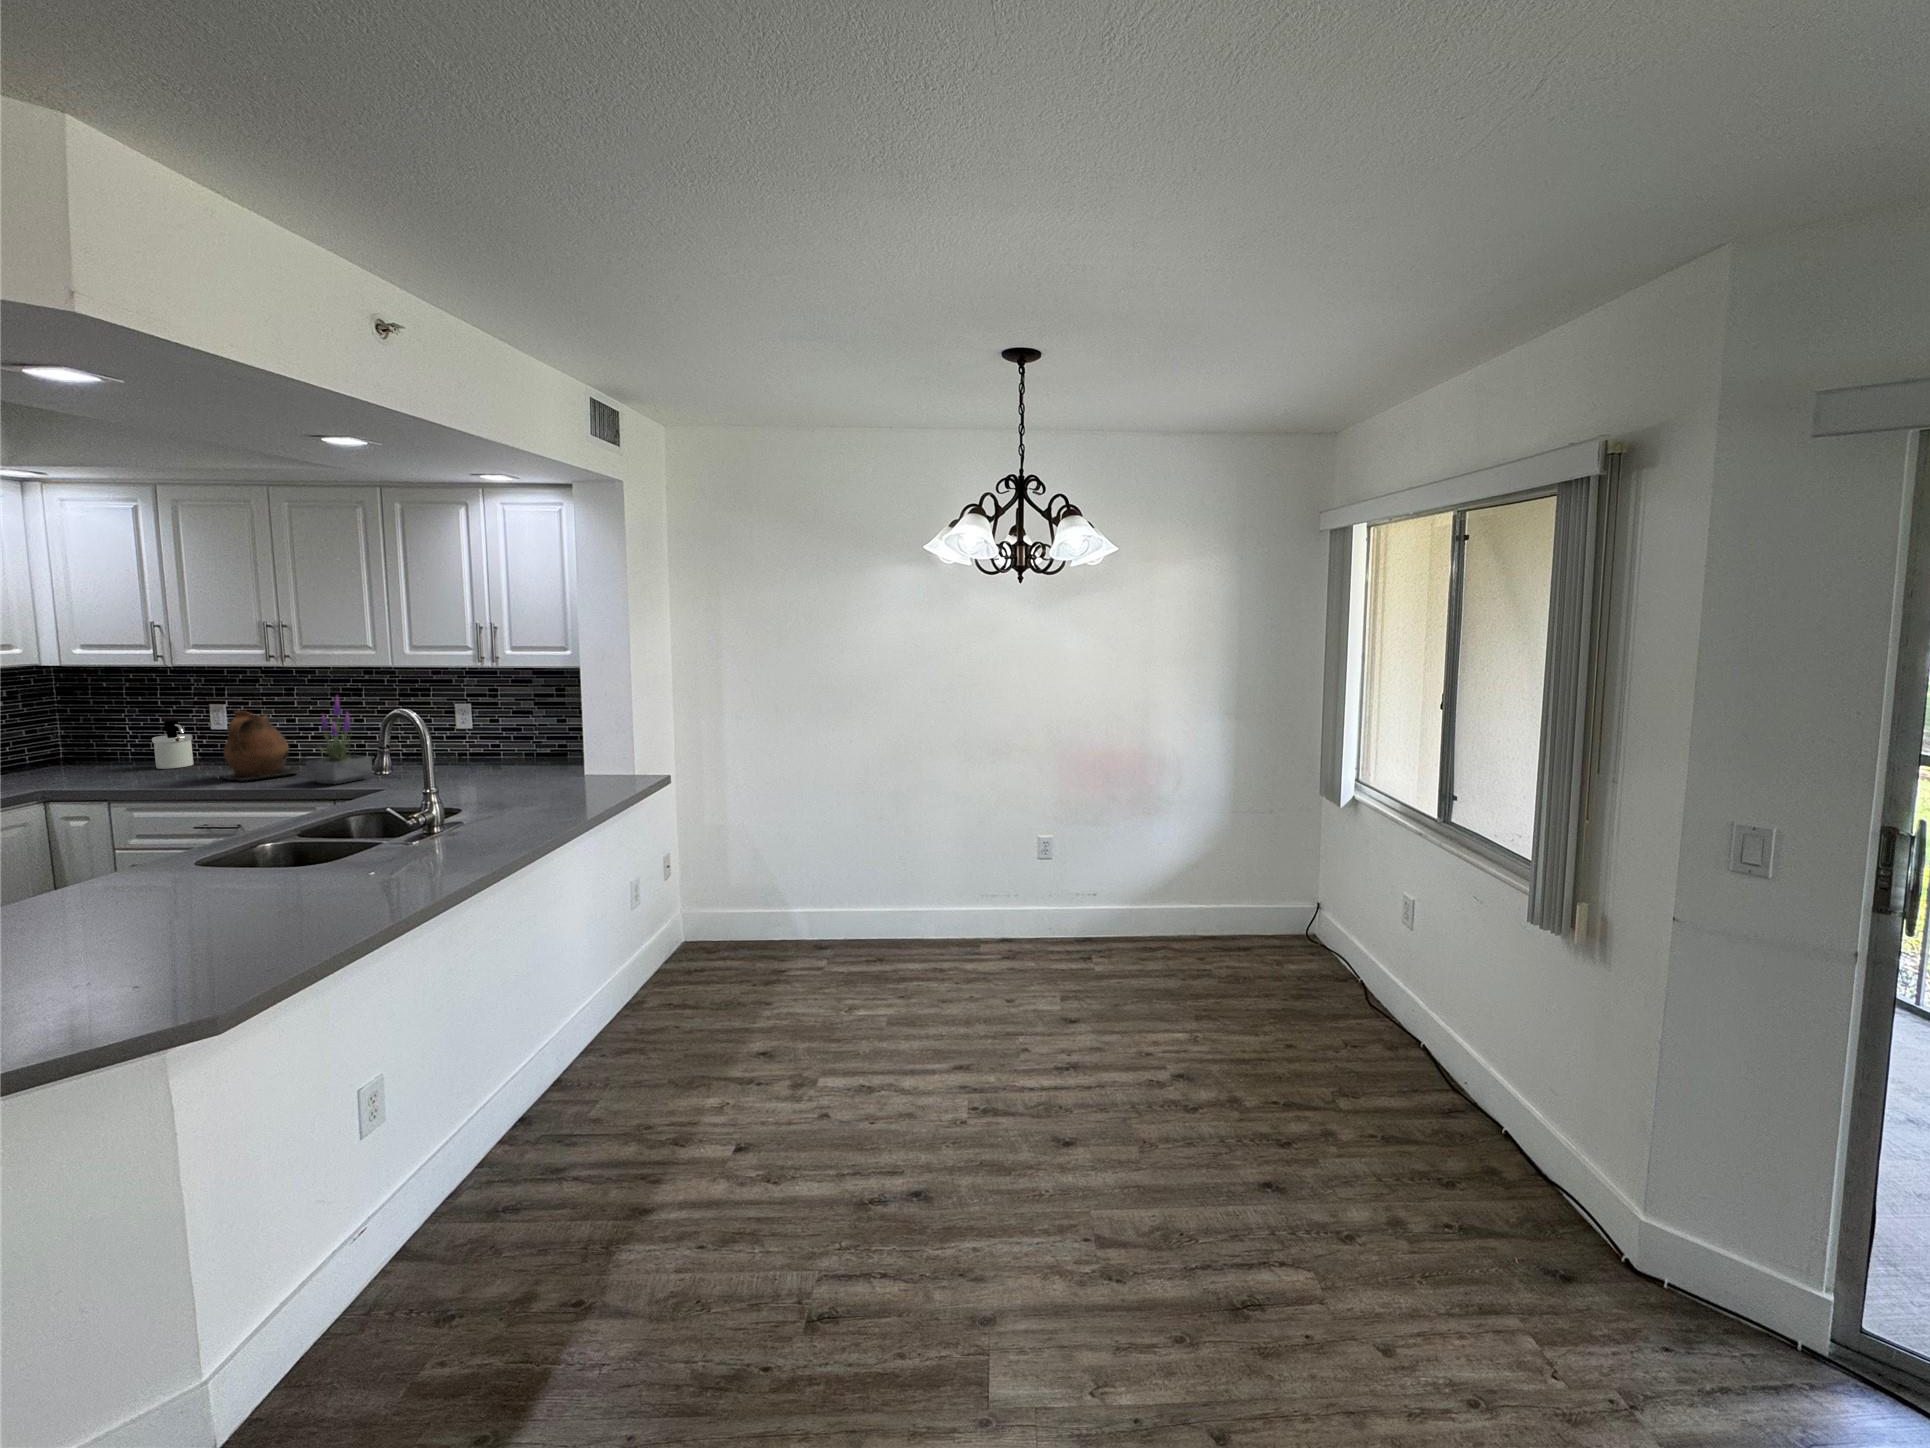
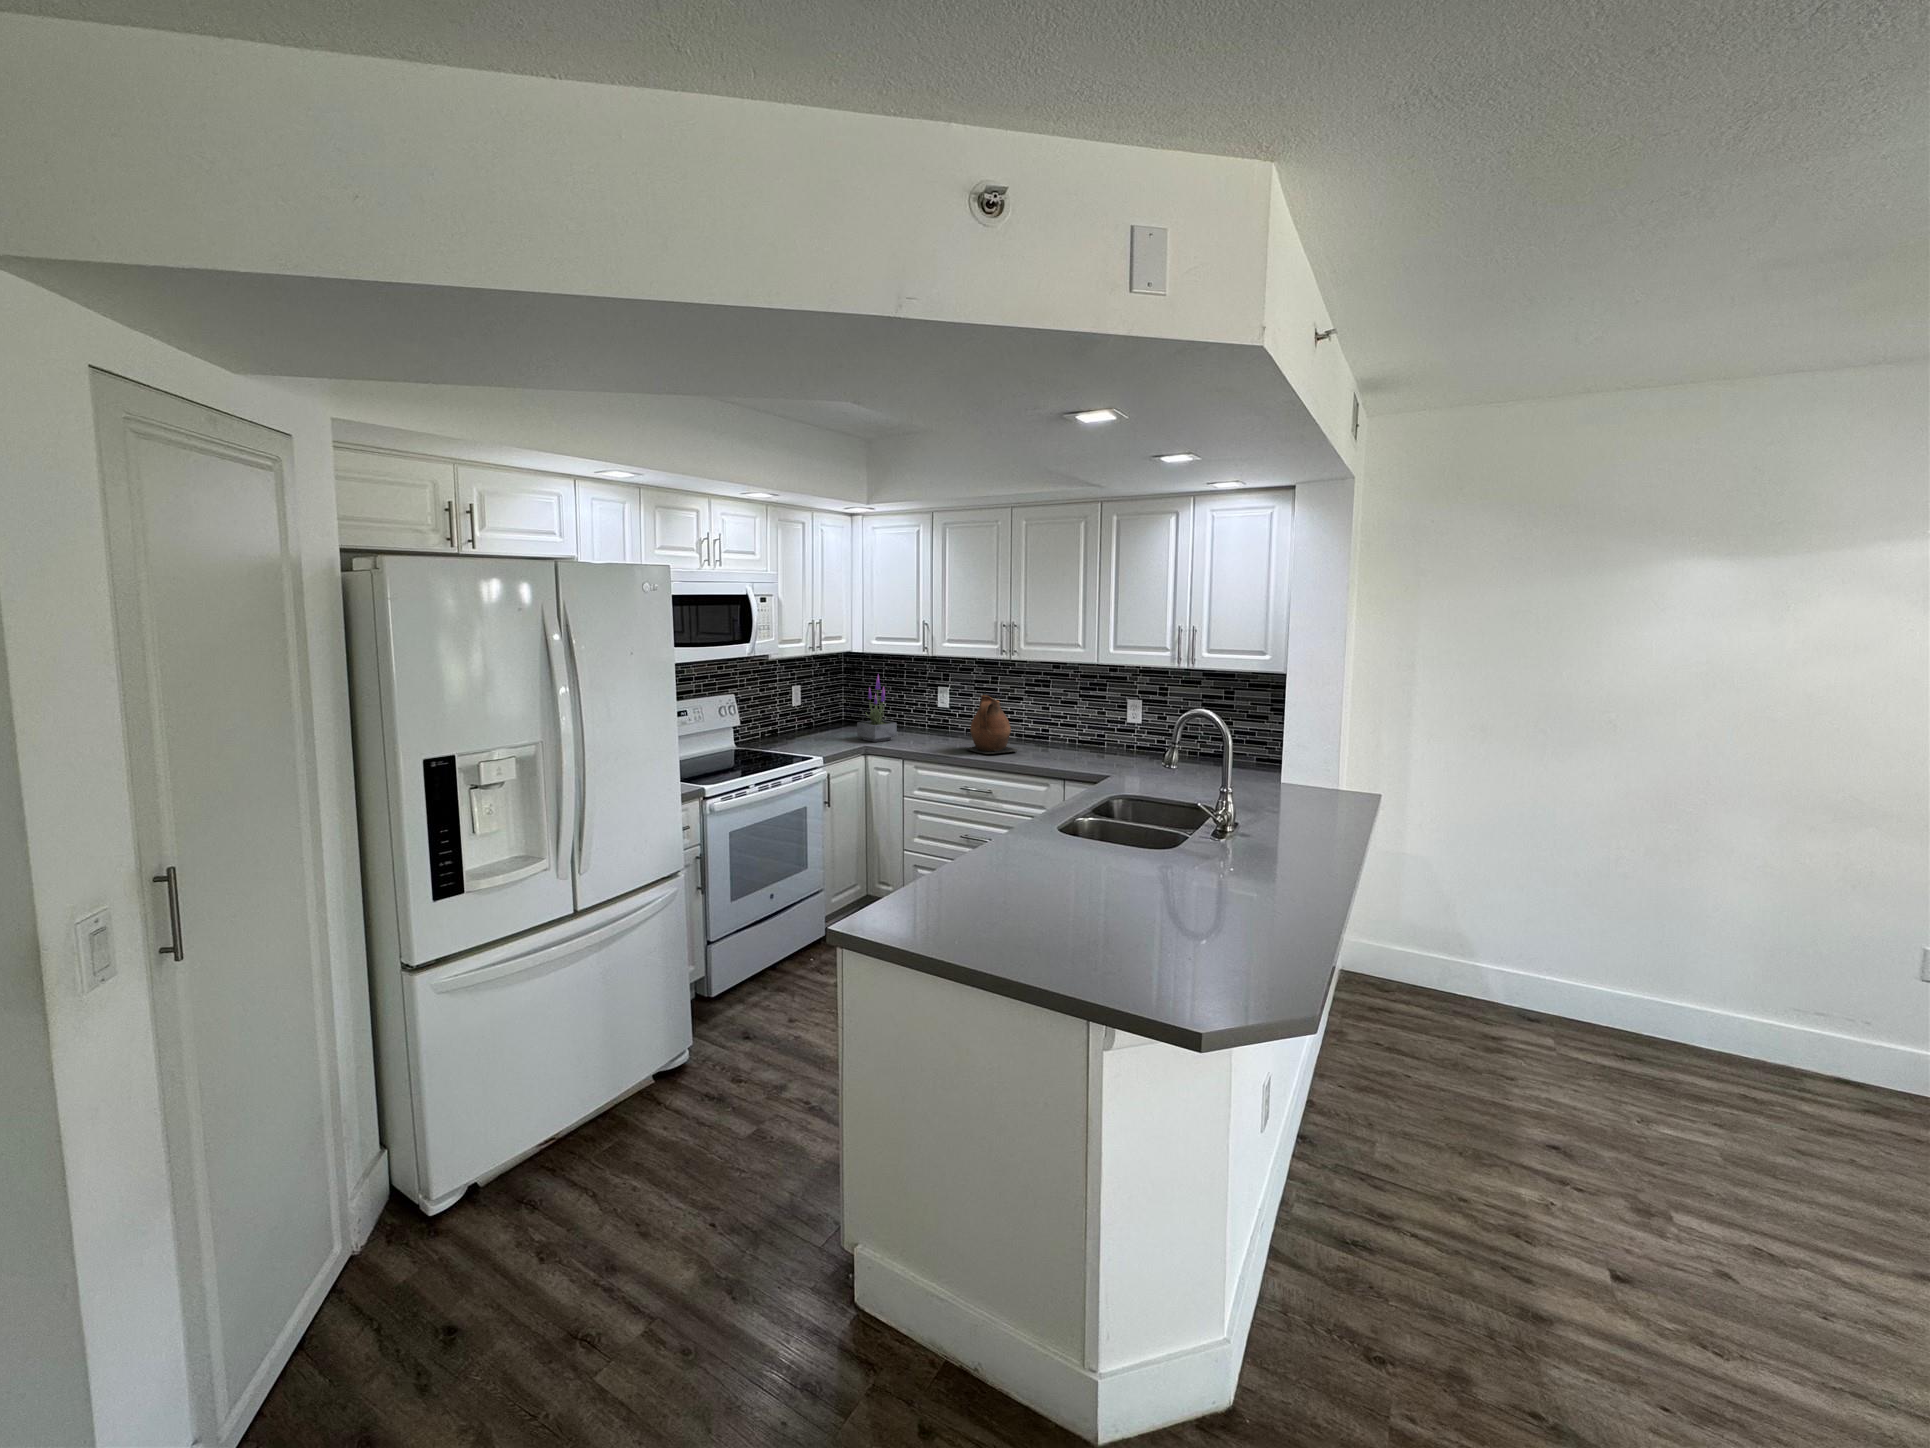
potted plant: present [306,698,372,784] -> present [857,675,897,742]
soap dispenser: present [152,720,193,769] -> none [909,698,932,736]

